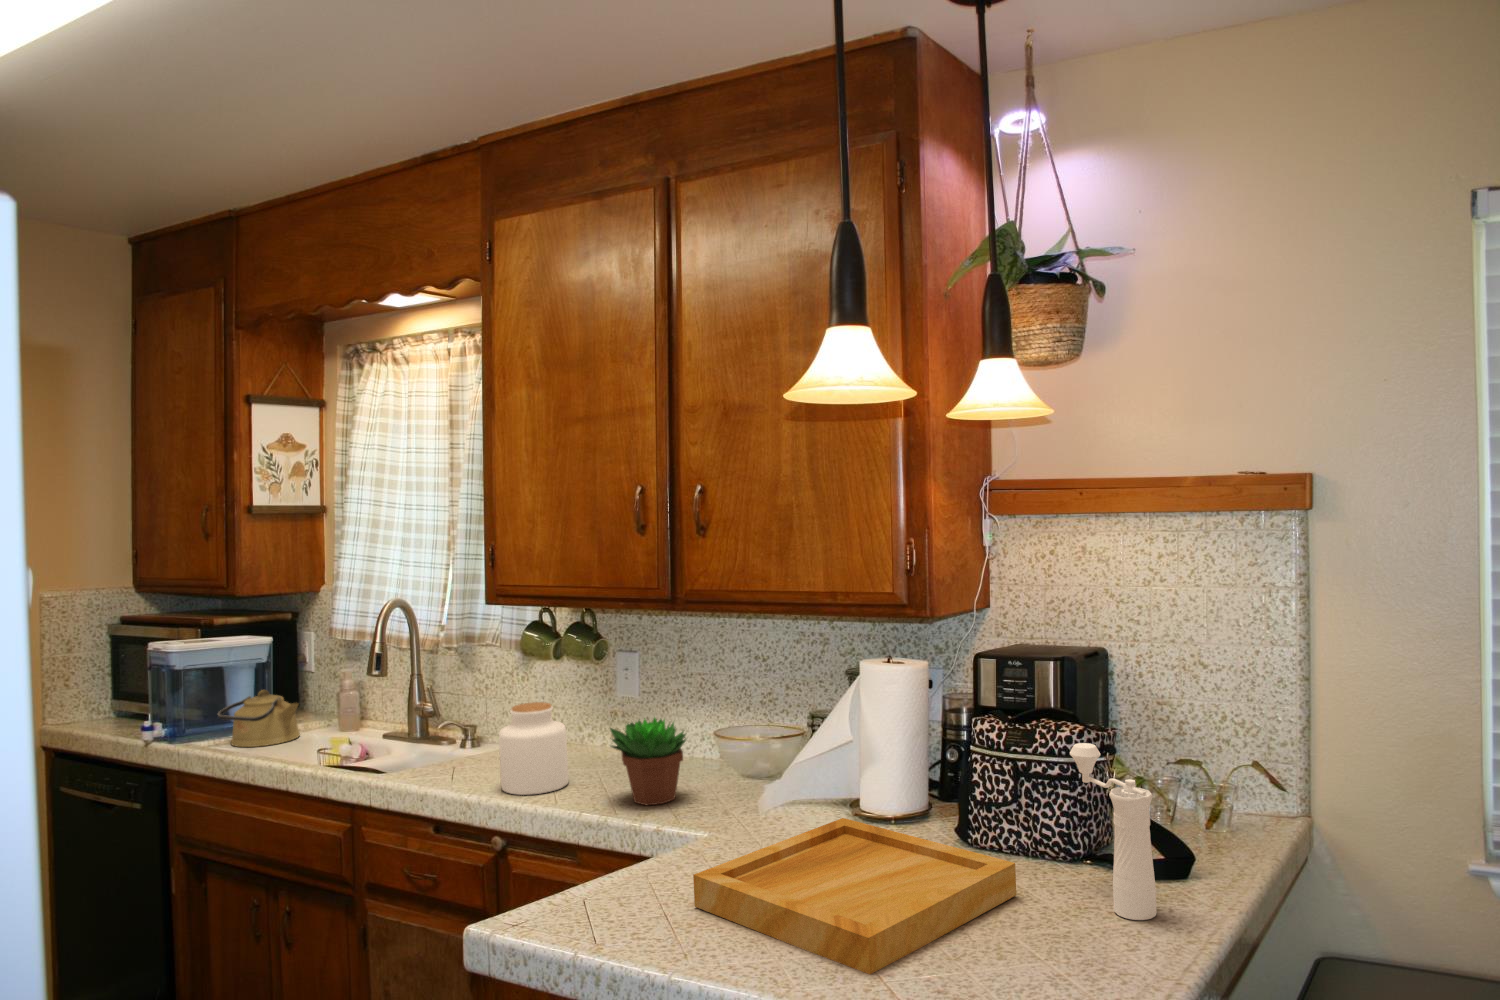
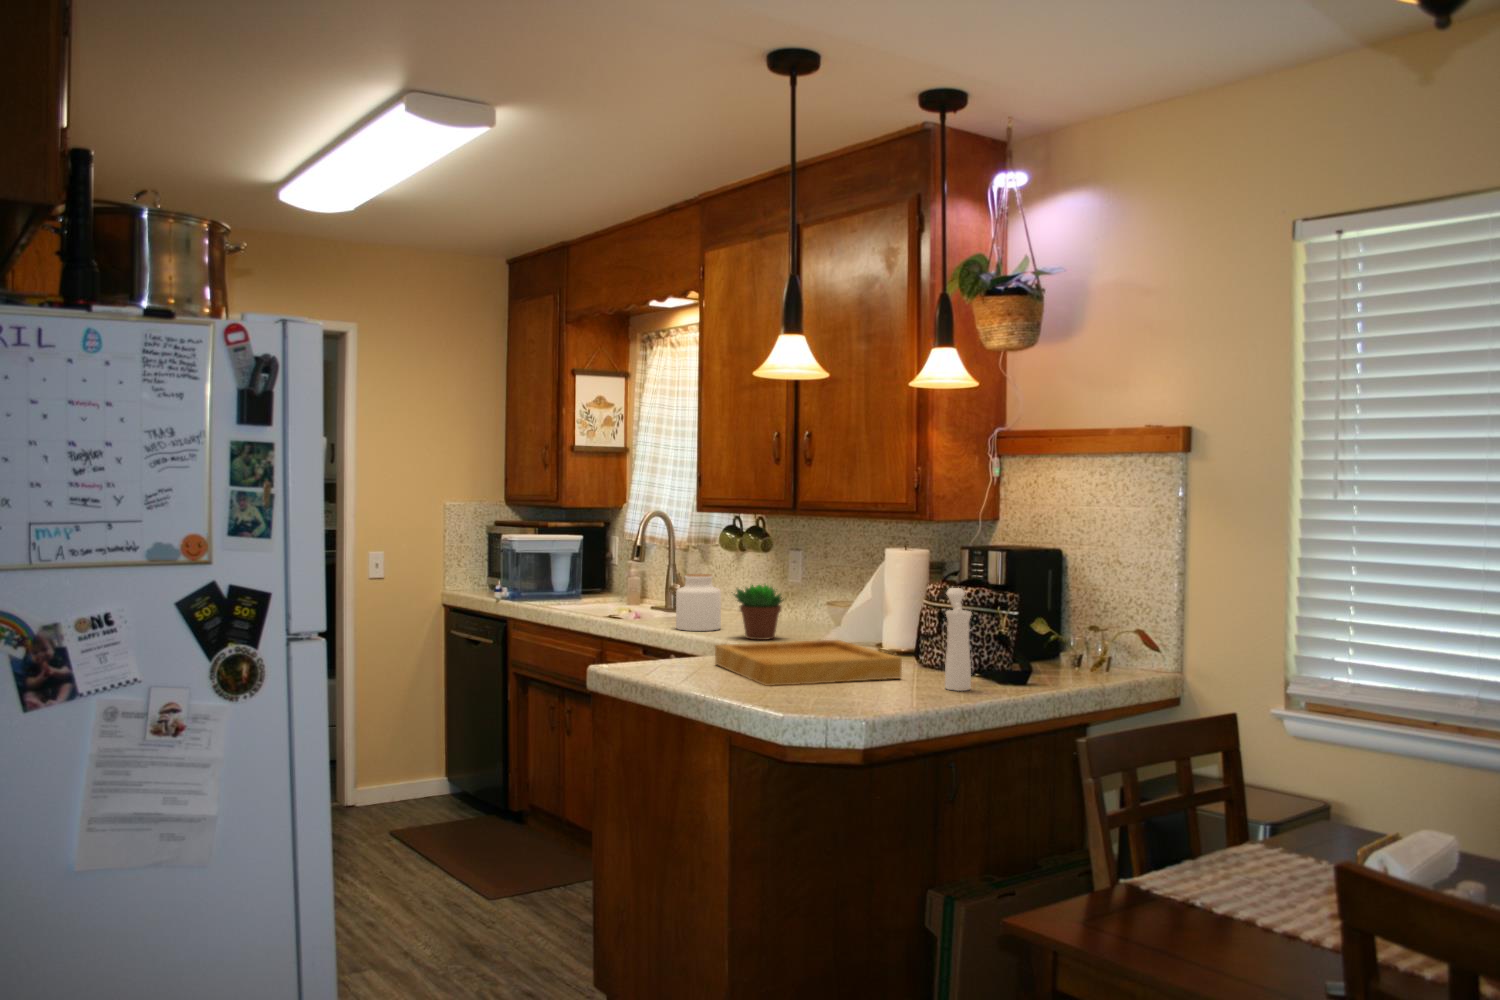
kettle: present [218,690,300,747] -> none [538,569,589,605]

